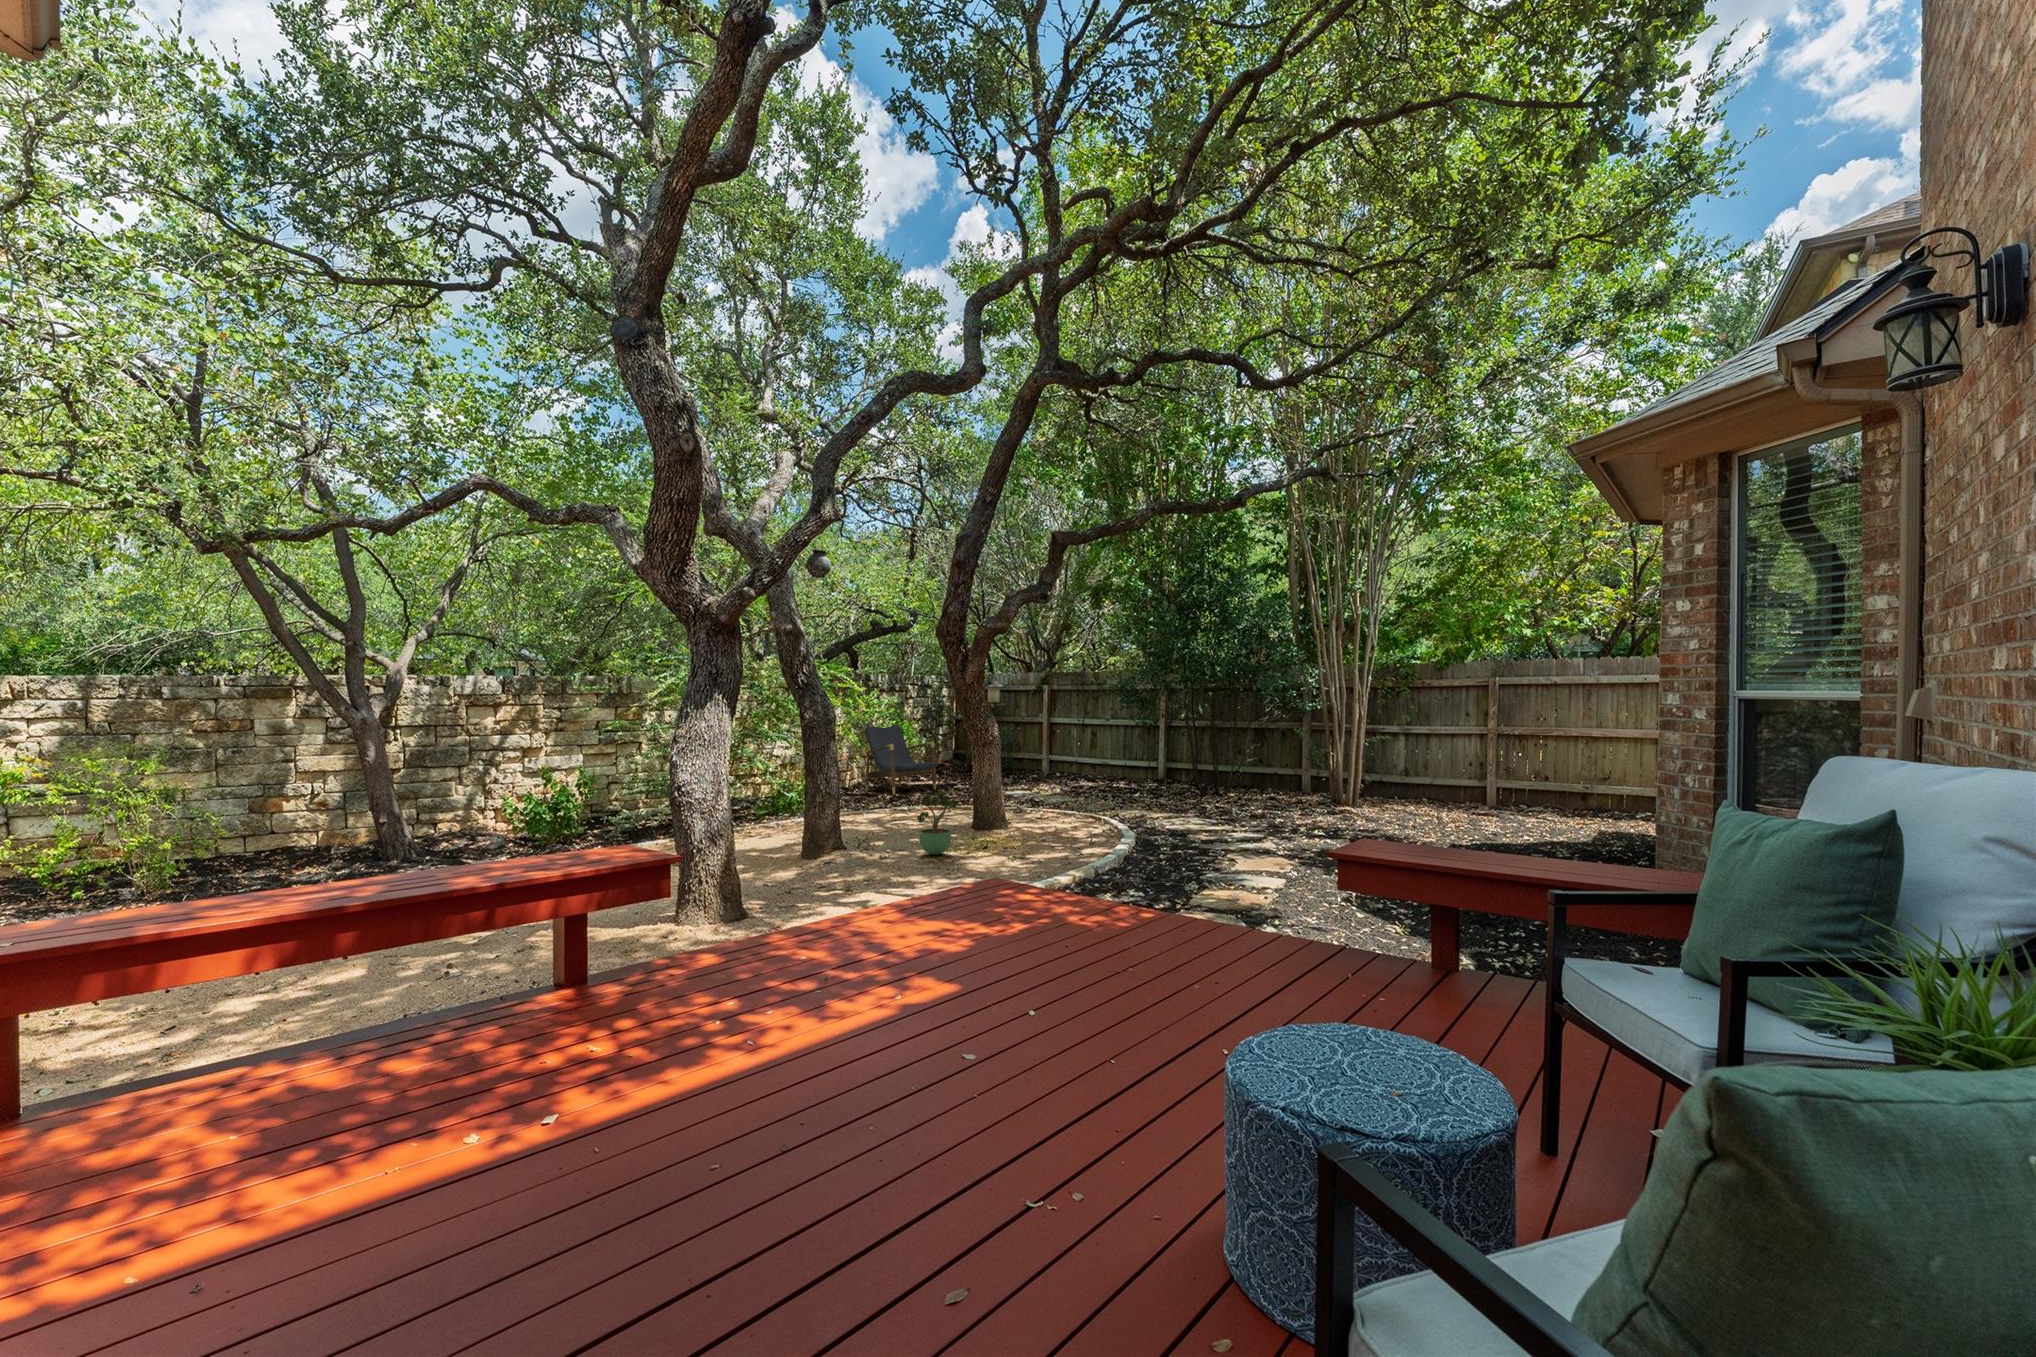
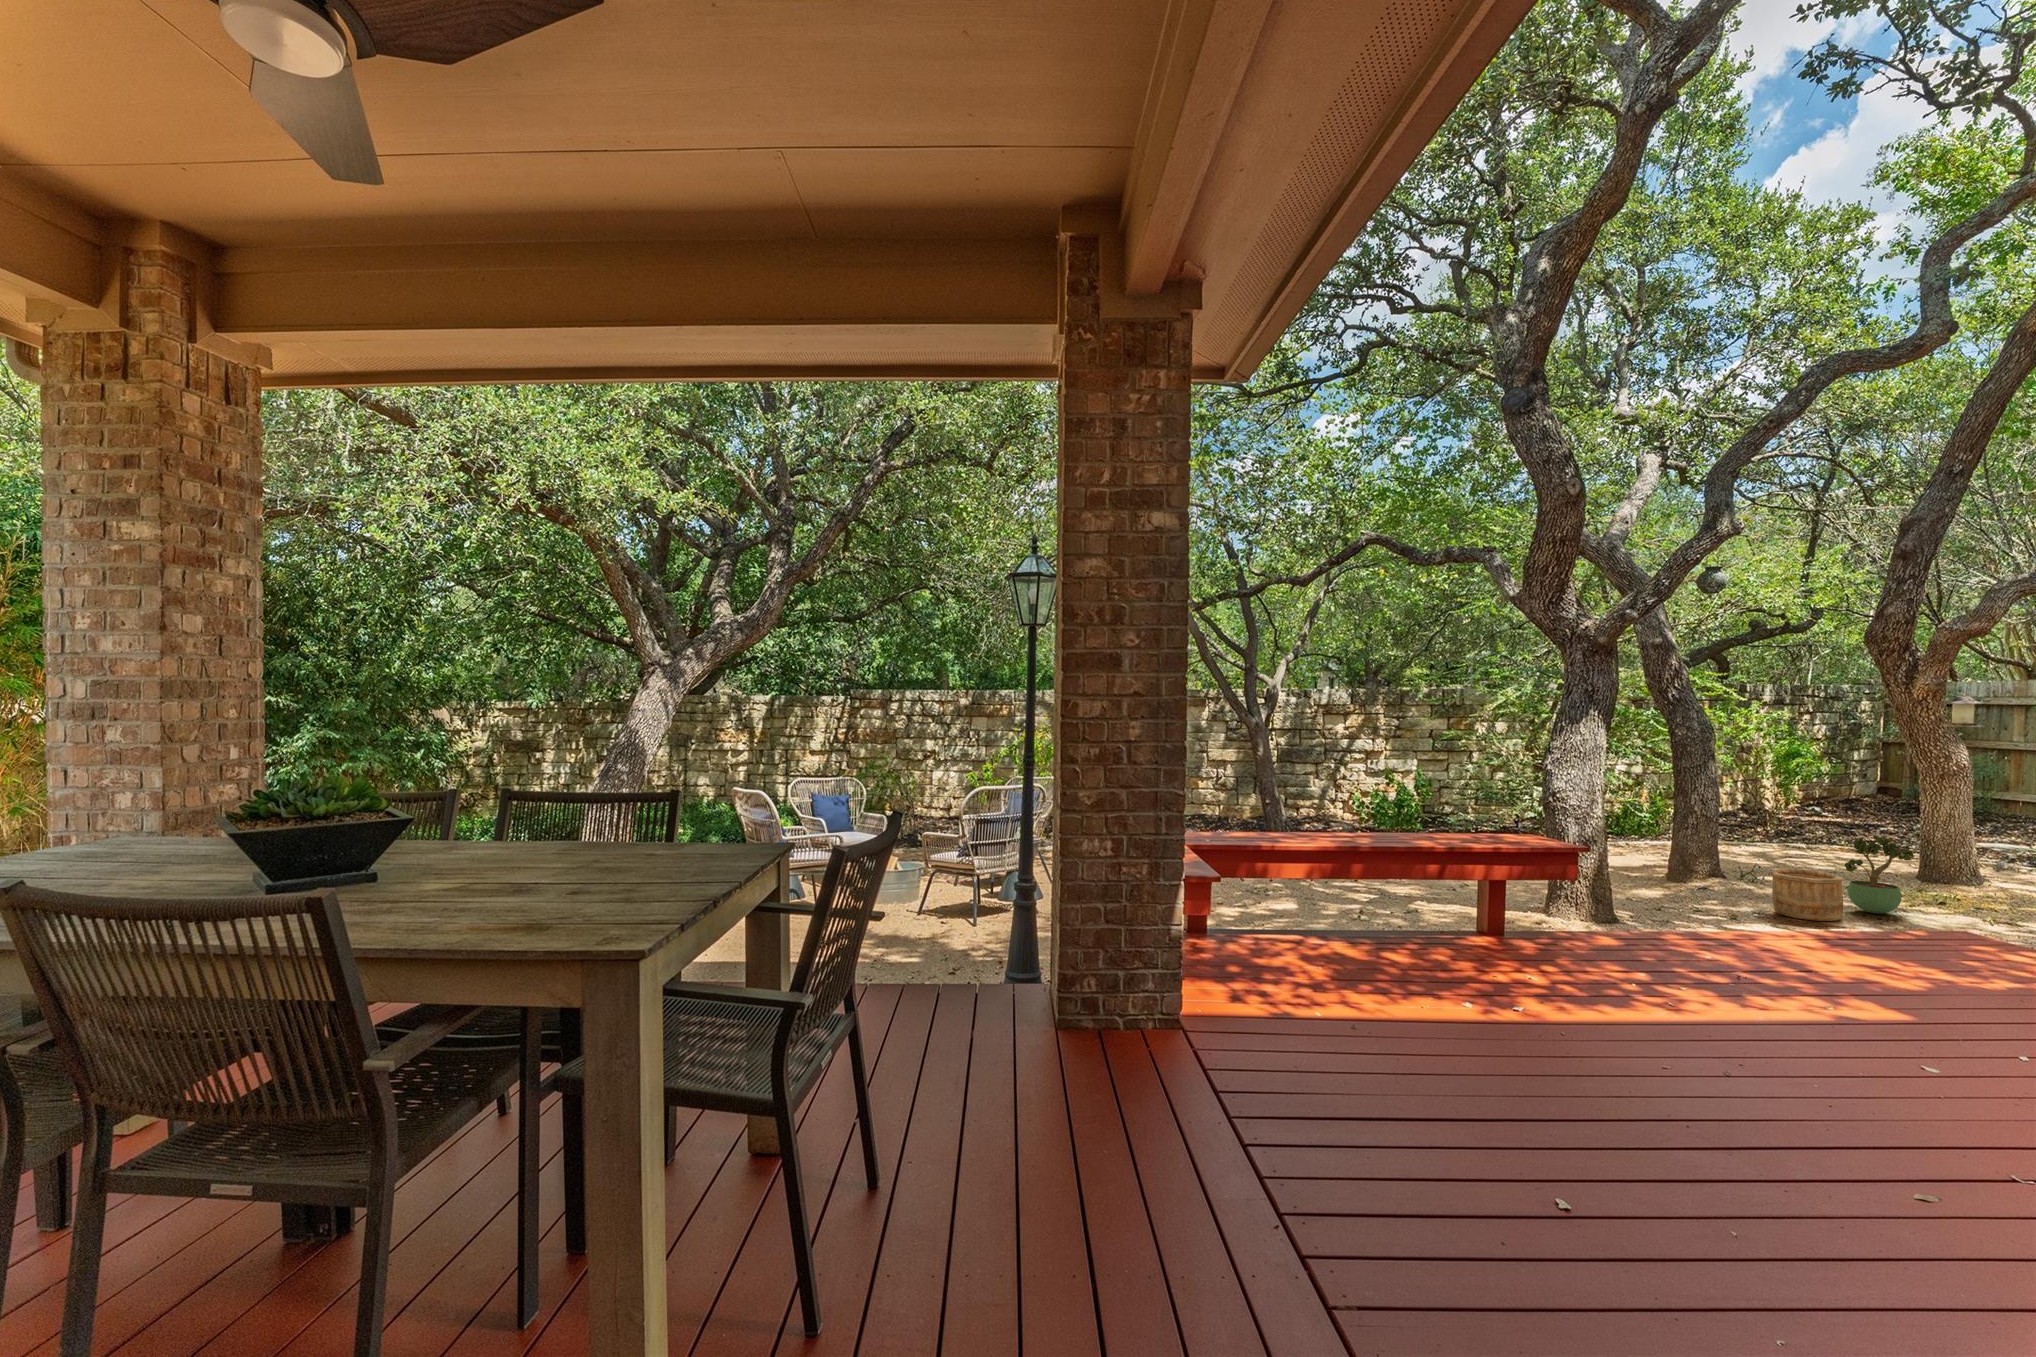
lounge chair: present [865,725,938,795] -> none [1732,745,1854,831]
wooden bucket: none [867,825,915,869] -> present [1770,869,1844,921]

